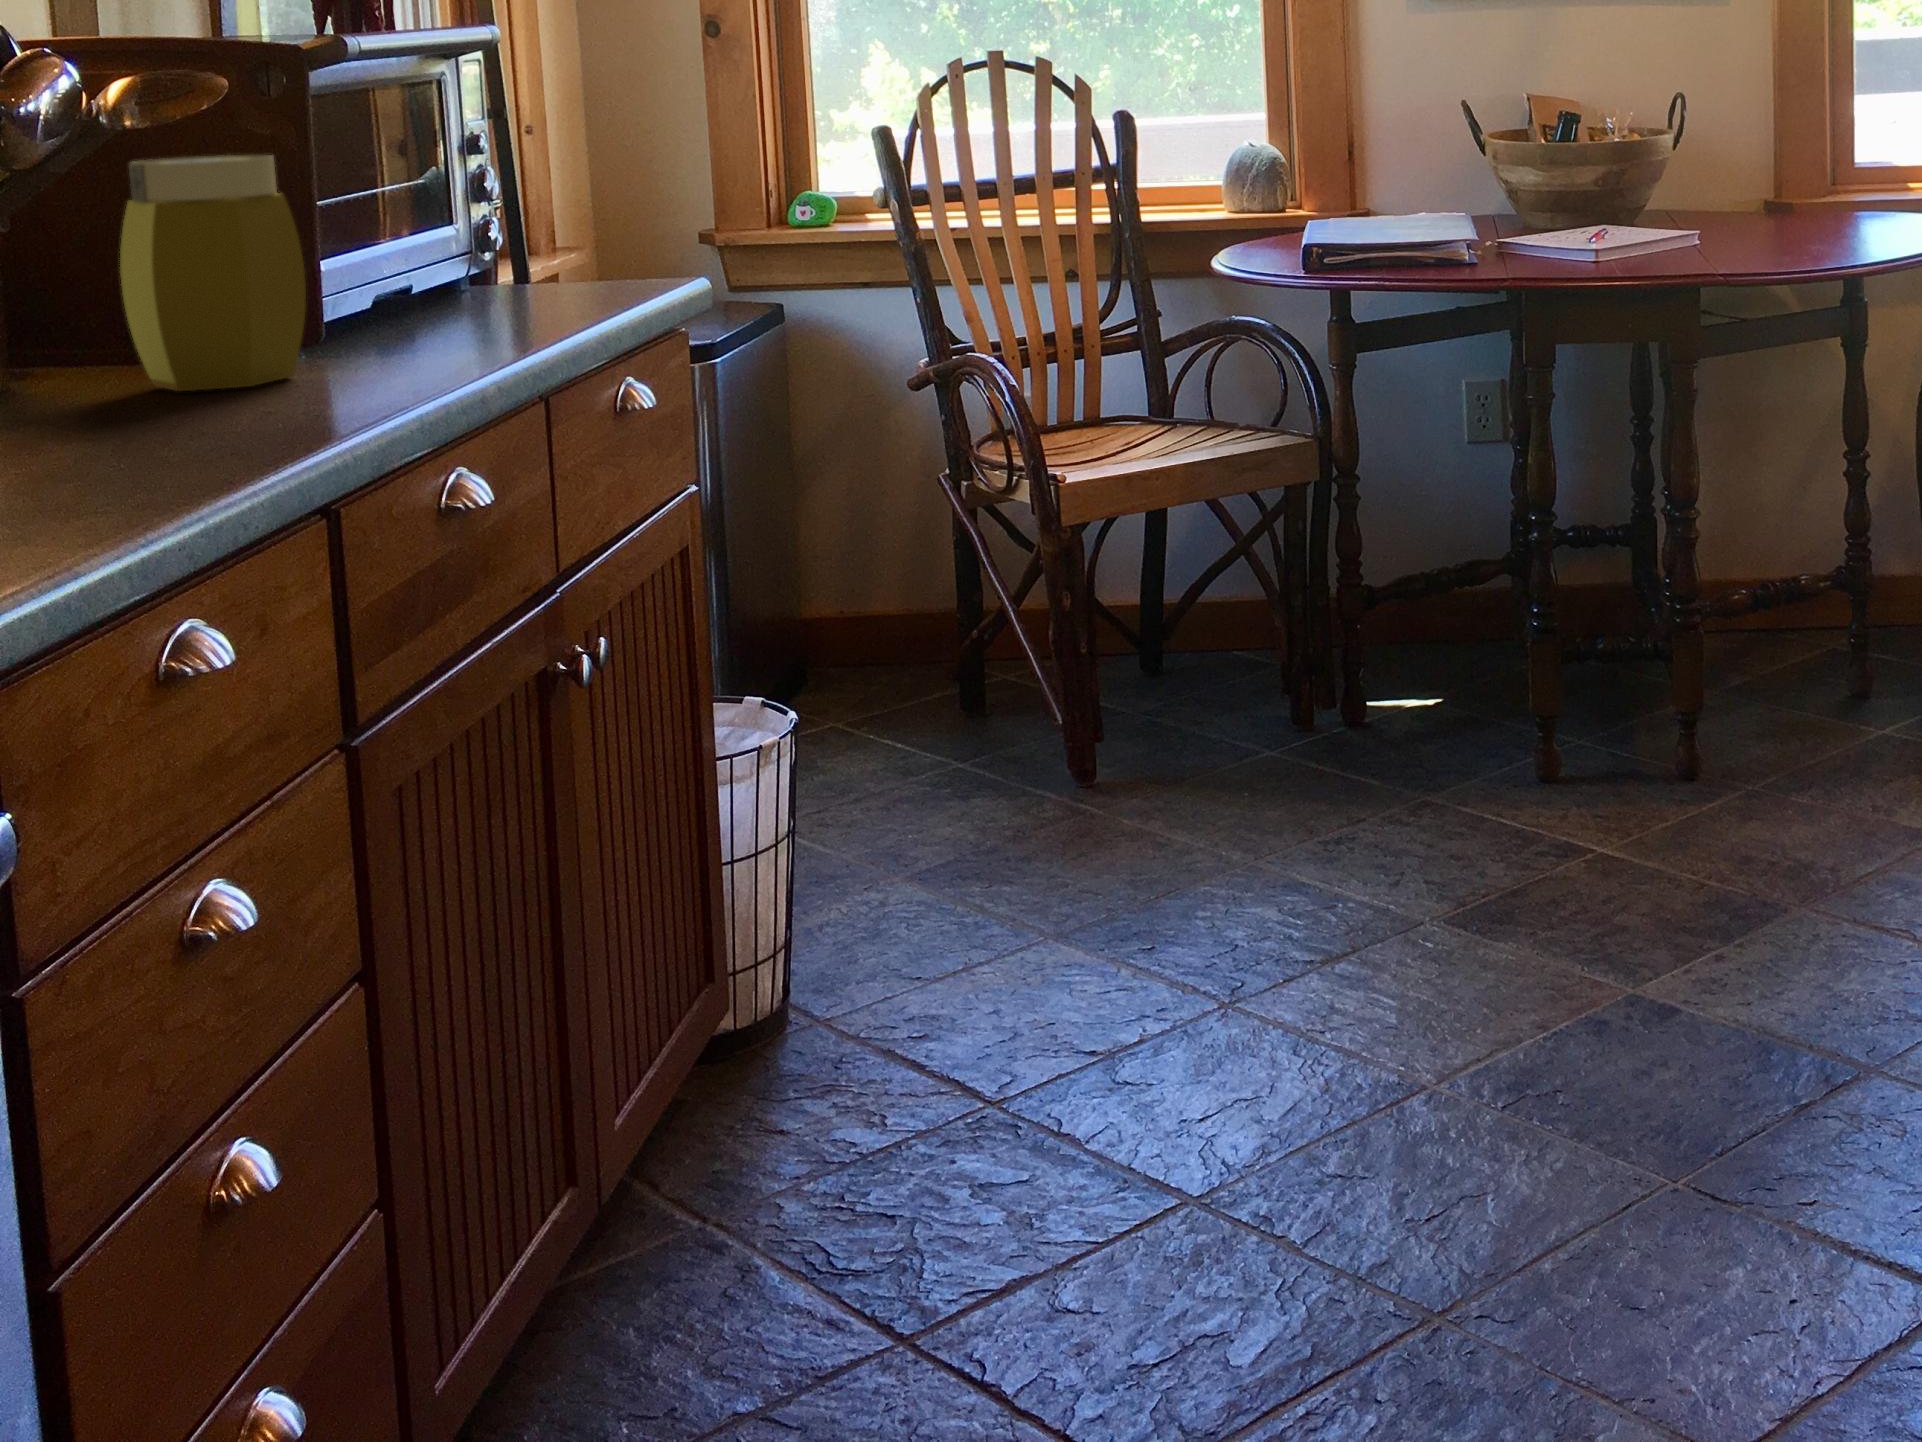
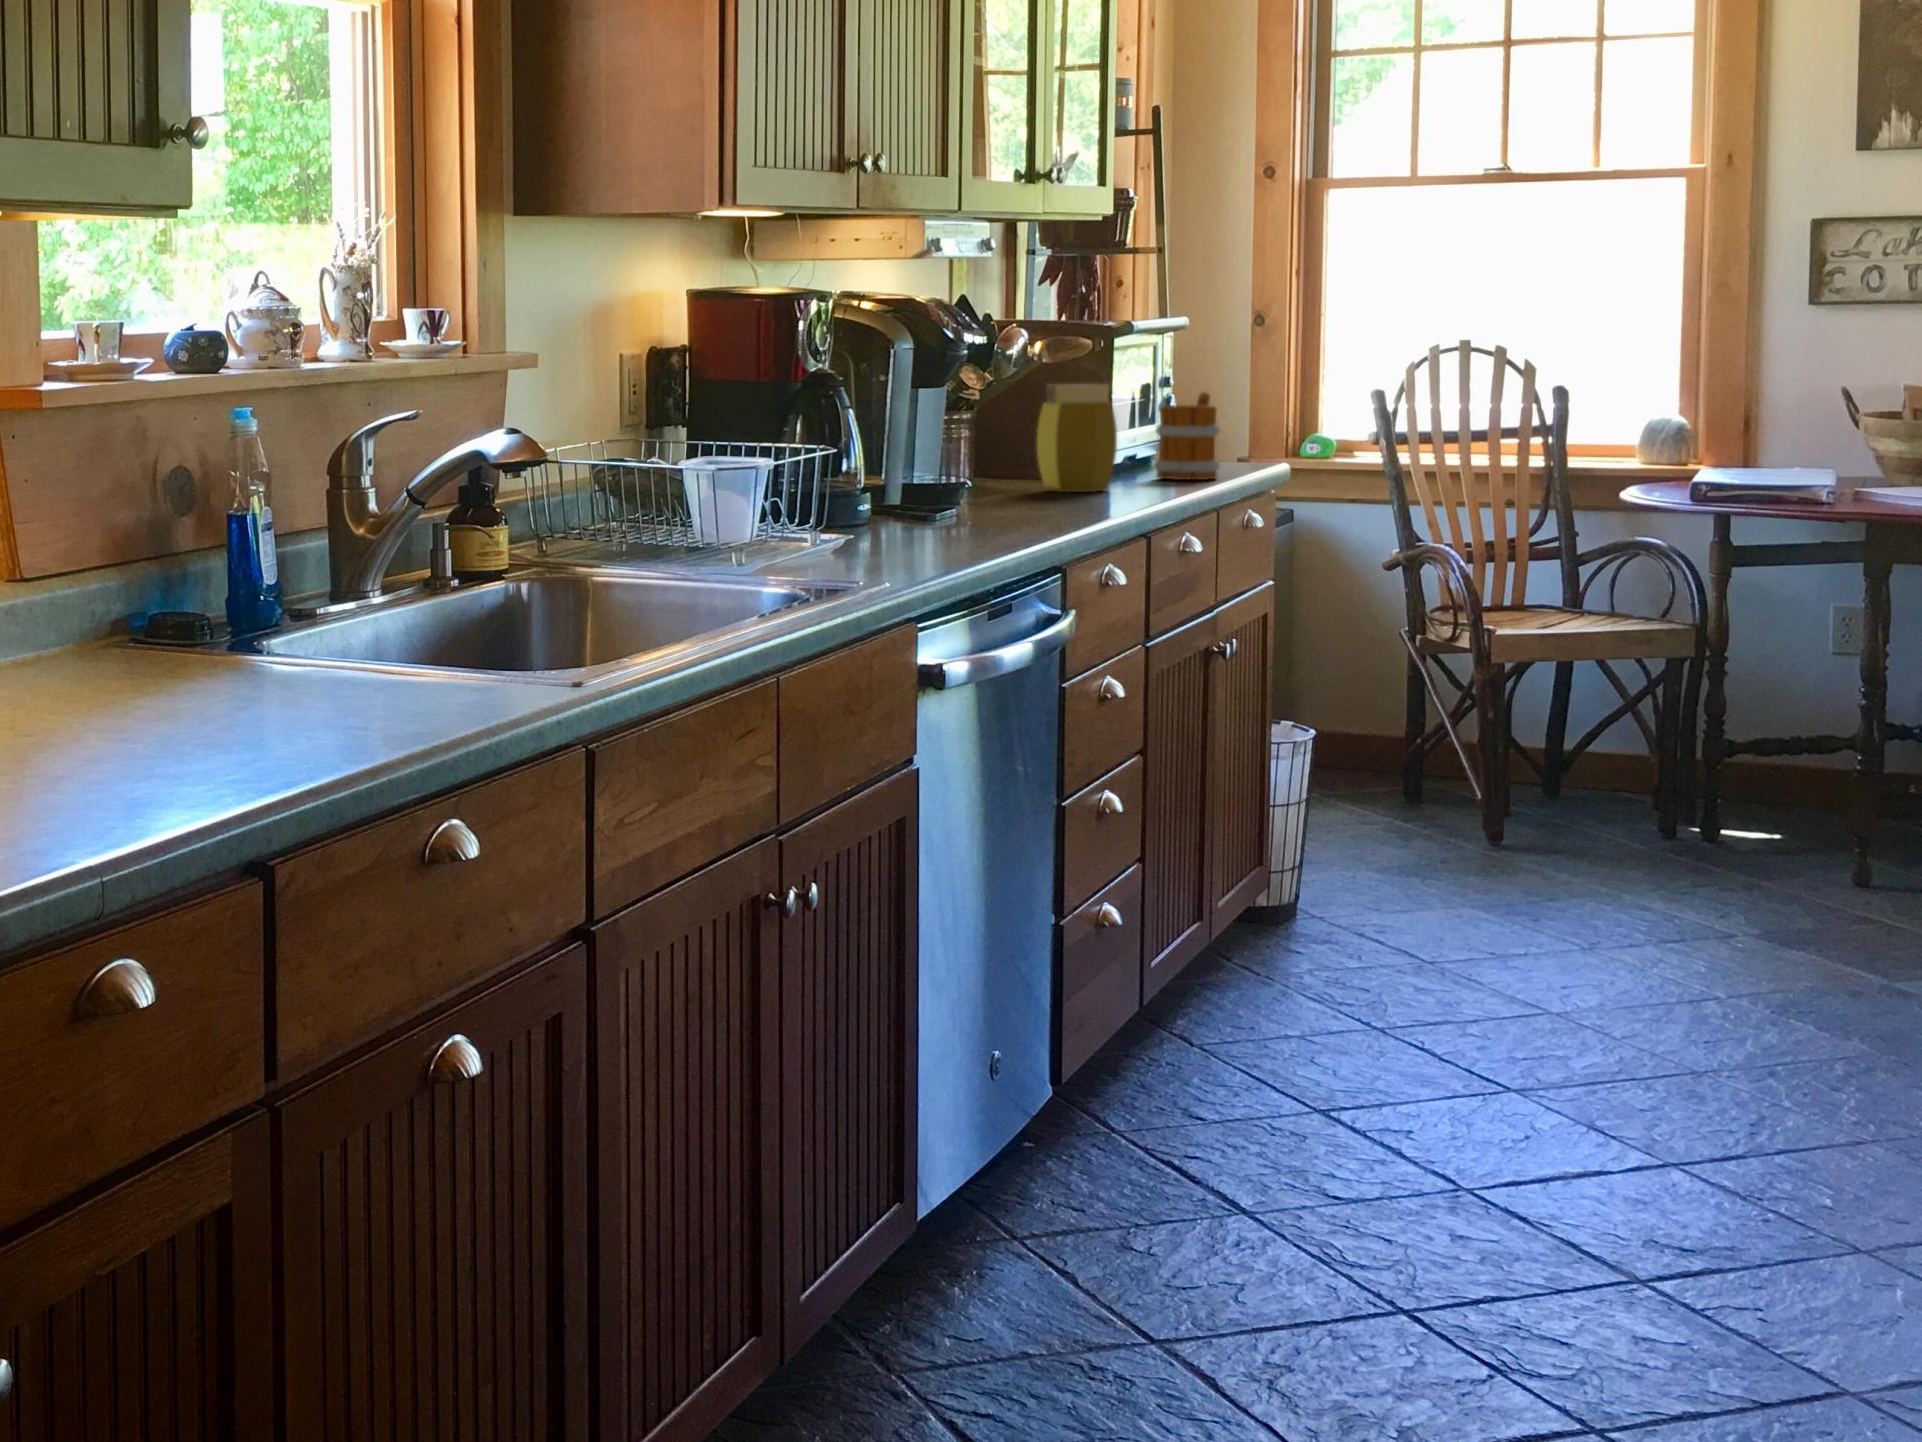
mug: none [420,158,558,333] -> present [1154,393,1220,480]

